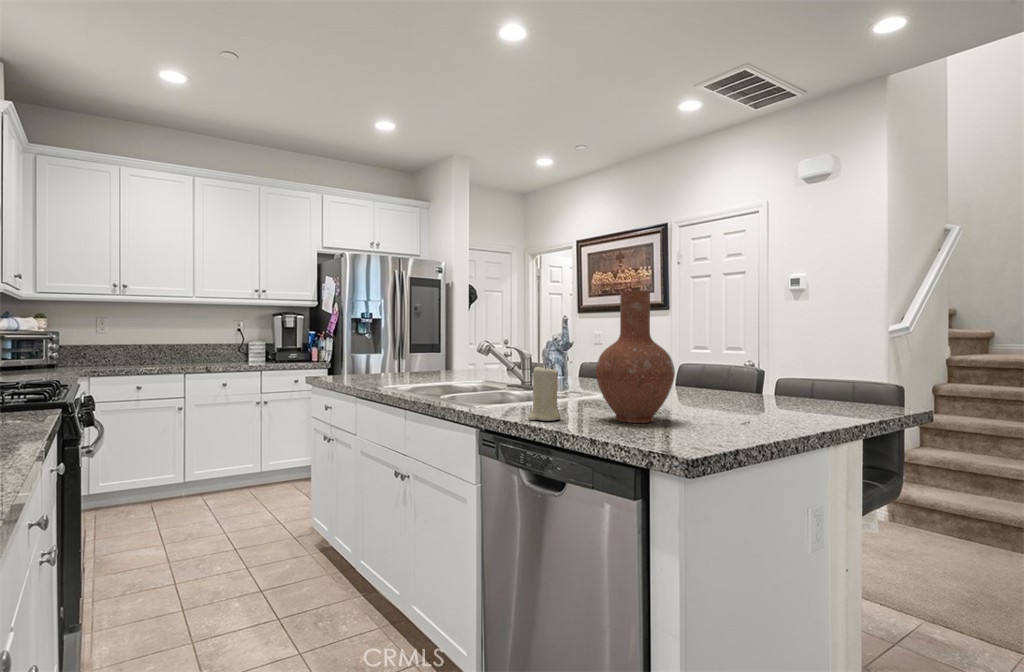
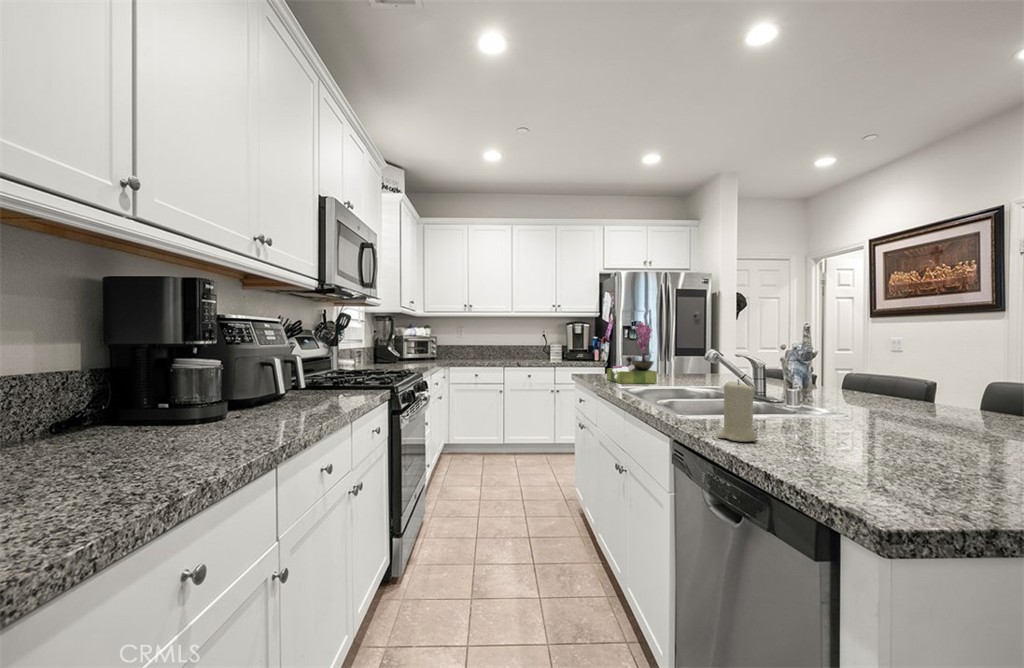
vase: present [596,291,675,423] -> none [804,296,924,461]
flower arrangement: none [357,311,416,384] -> present [607,322,657,384]

